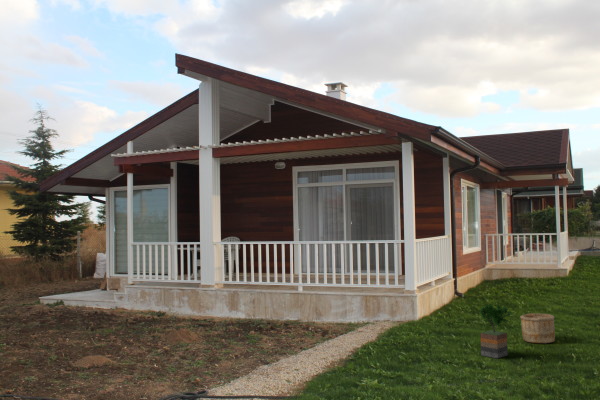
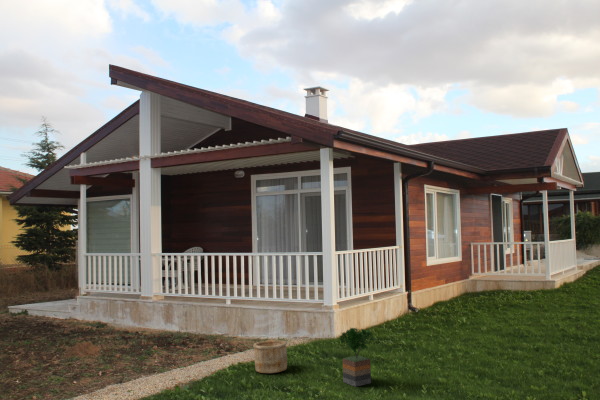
wooden bucket: present [520,313,555,343] -> present [253,340,287,373]

